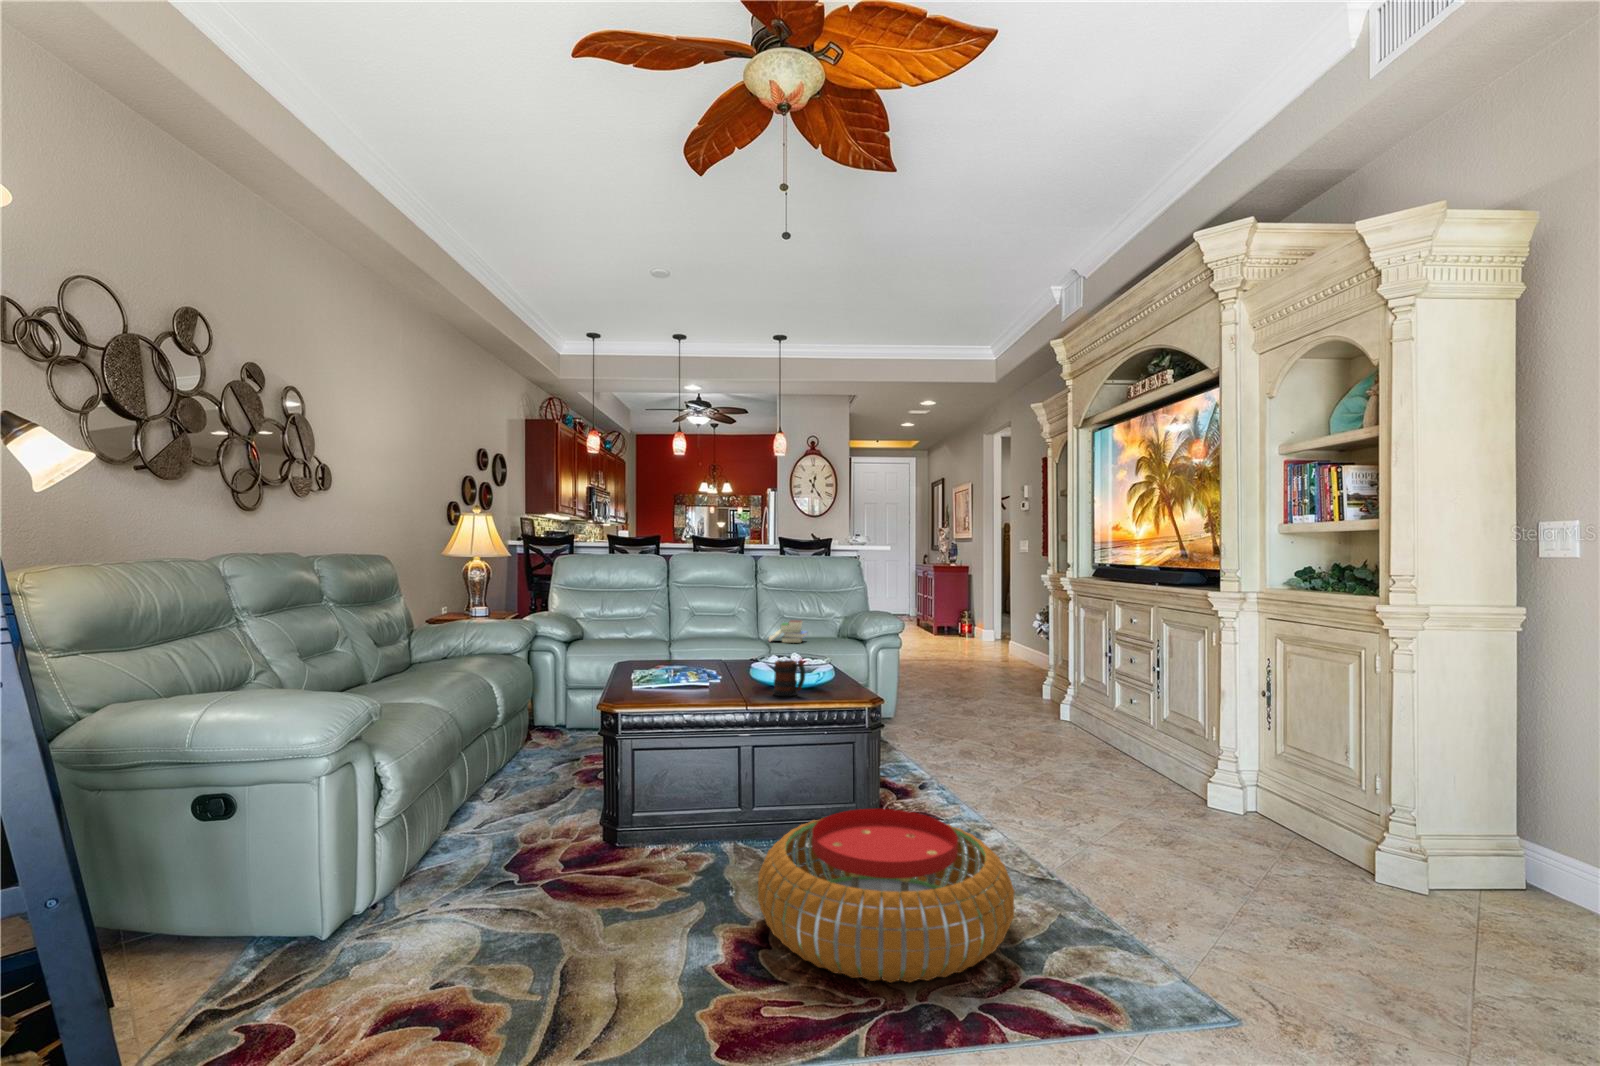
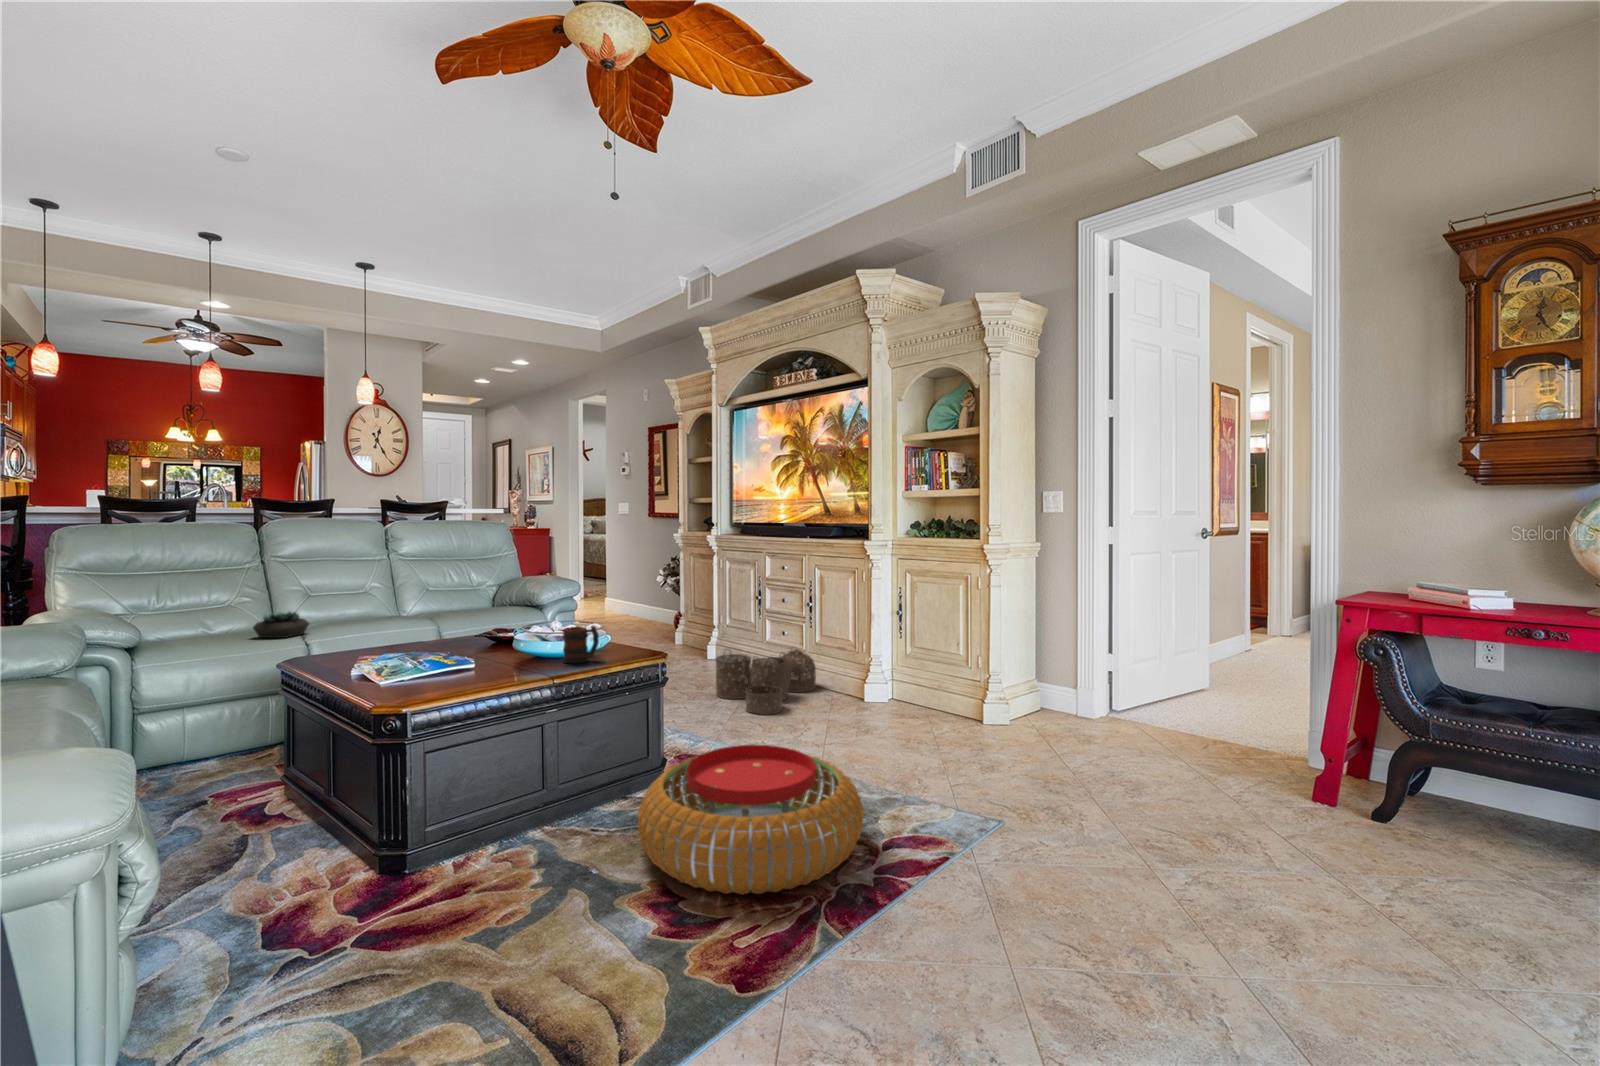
book: present [768,620,808,643] -> none [425,588,472,614]
succulent plant: none [623,628,663,650] -> present [253,612,309,638]
woven basket: none [1021,711,1159,797] -> present [716,649,816,714]

